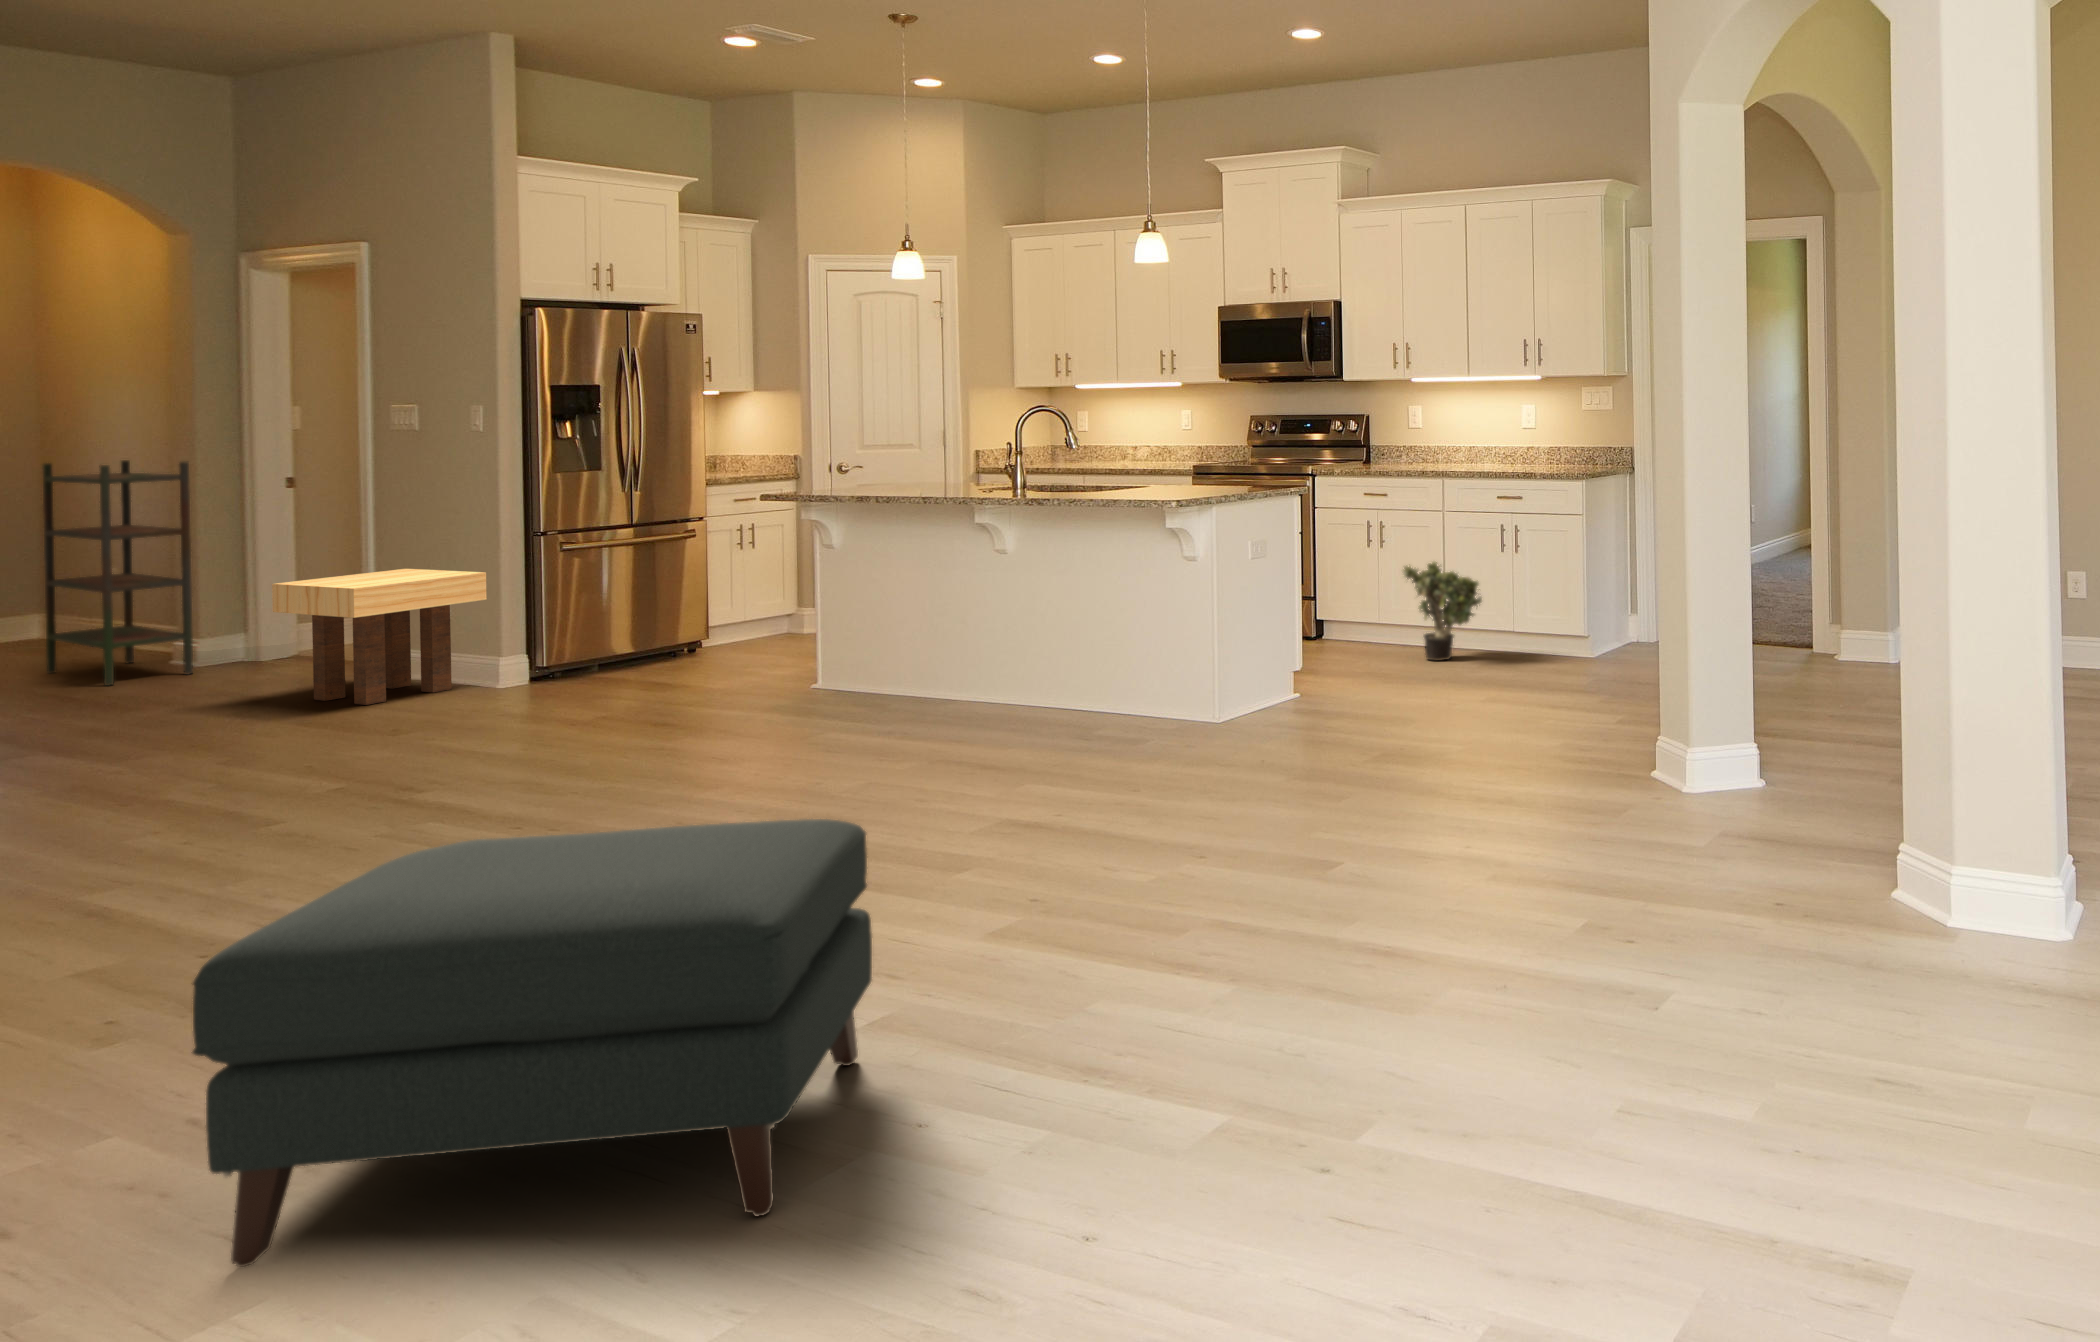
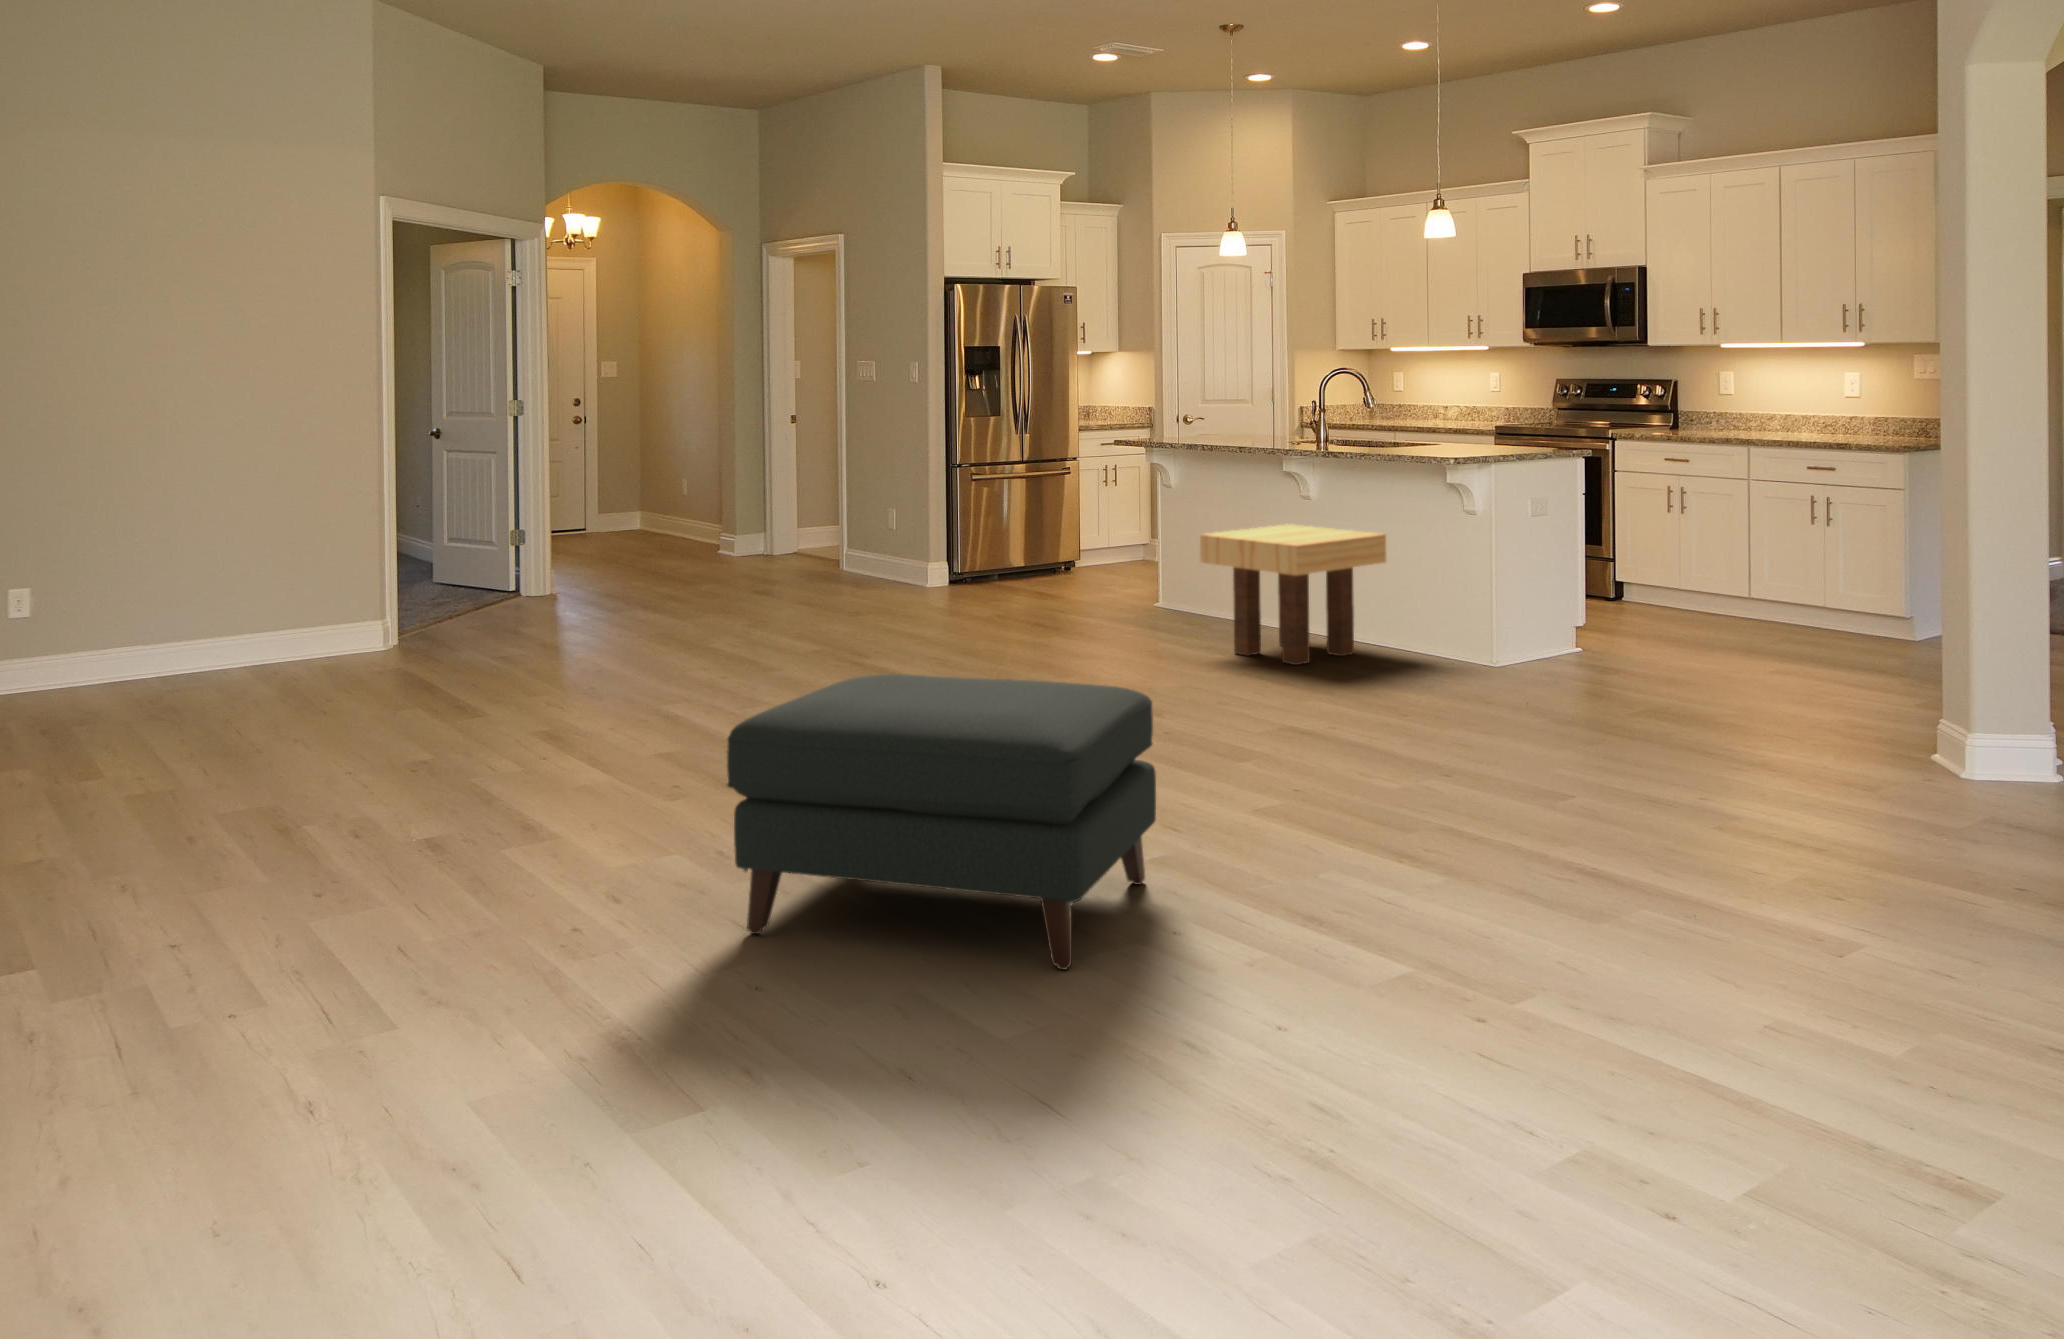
bookshelf: present [43,460,193,685] -> none [652,399,738,563]
potted plant: present [1403,562,1482,661] -> none [1696,530,1786,631]
side table: present [272,569,487,705] -> present [1200,524,1386,665]

